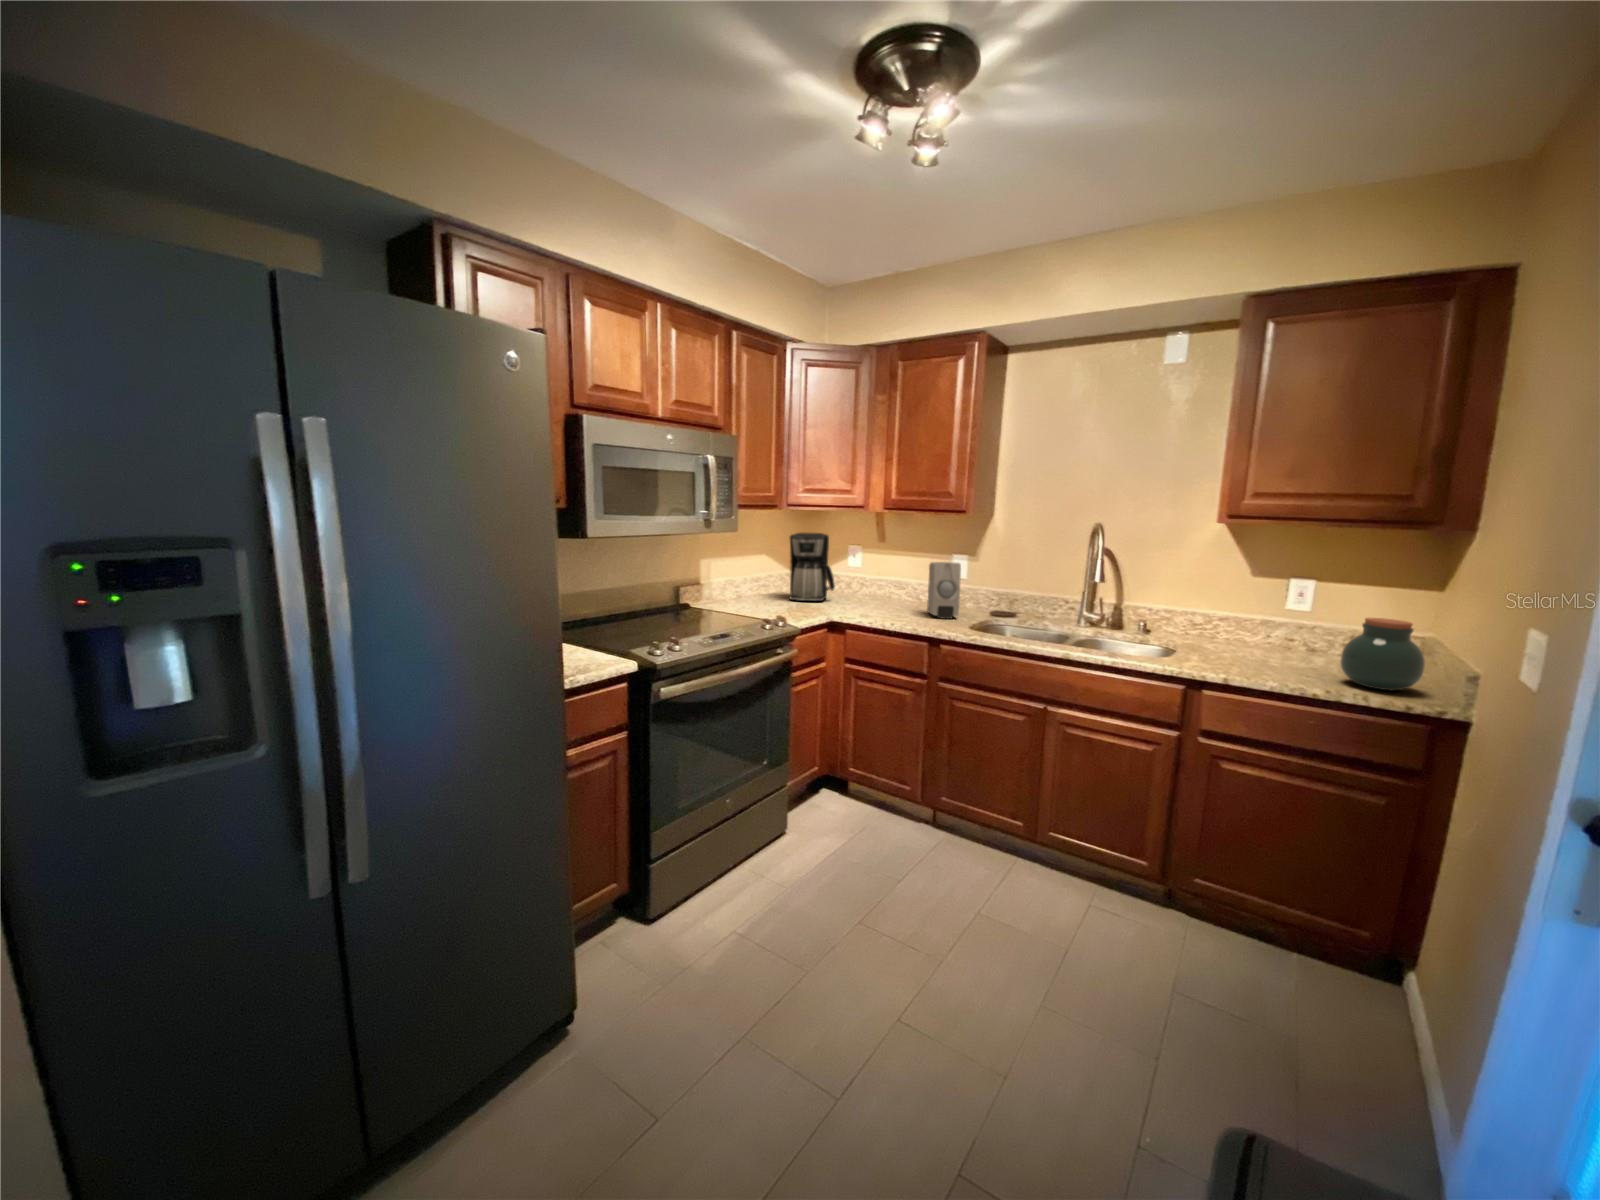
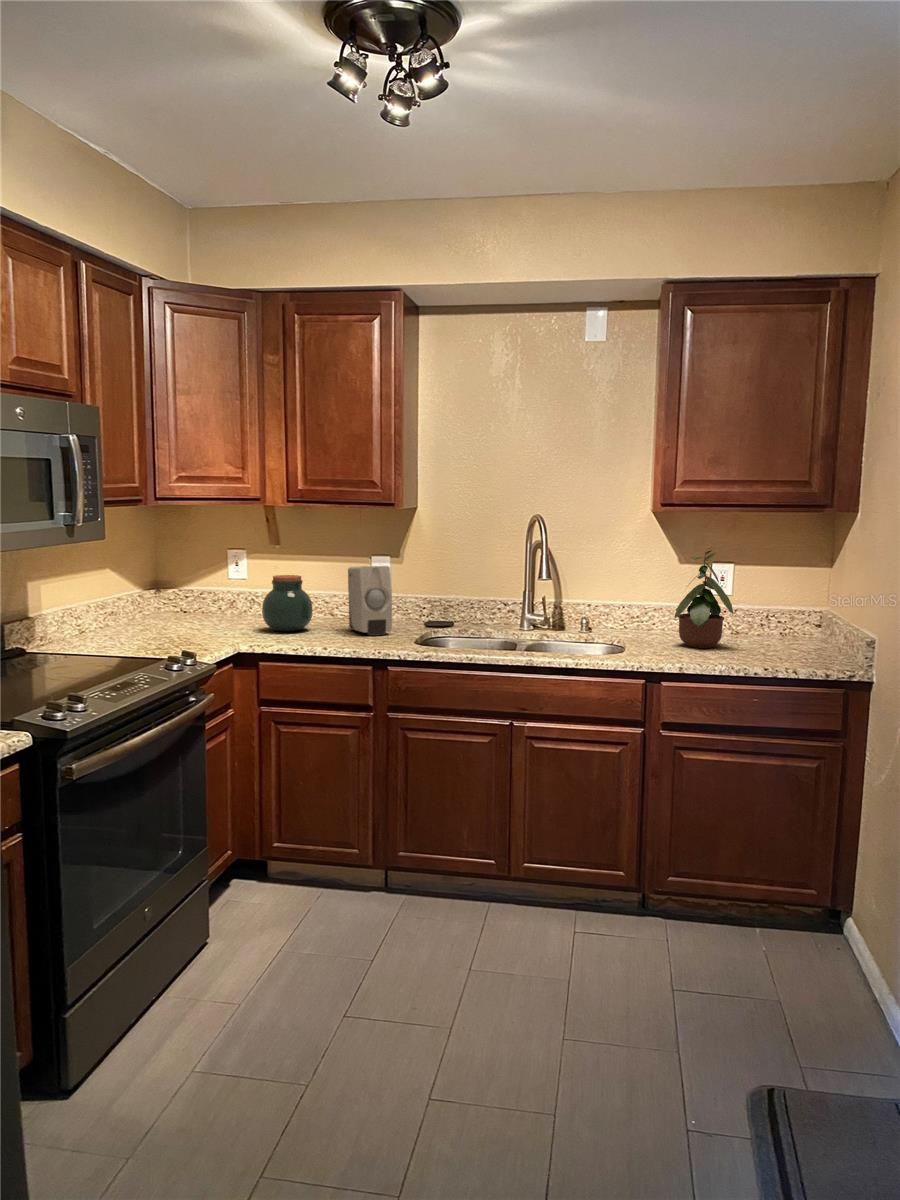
coffee maker: present [790,533,835,601] -> none [152,536,221,630]
potted plant: none [1227,560,1309,662] -> present [675,550,733,648]
jar: present [1340,618,1425,690] -> present [262,575,313,631]

